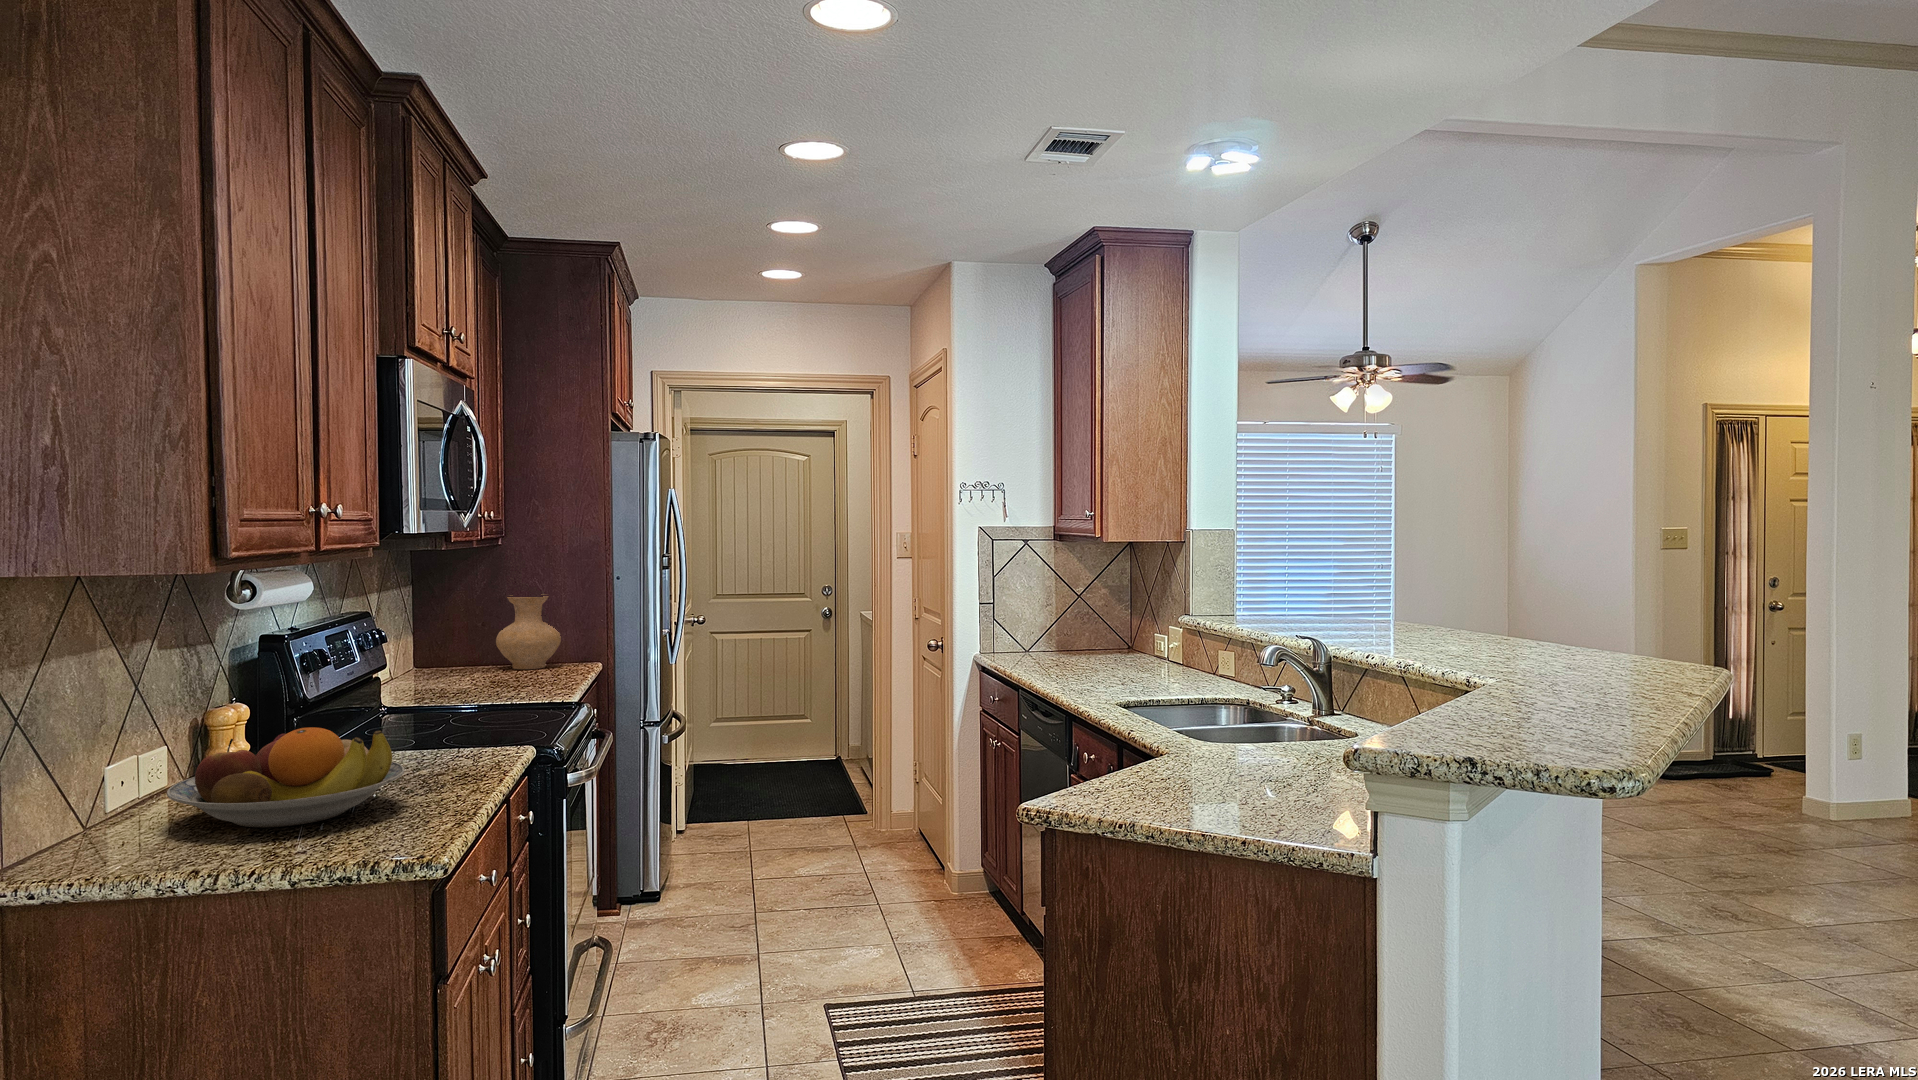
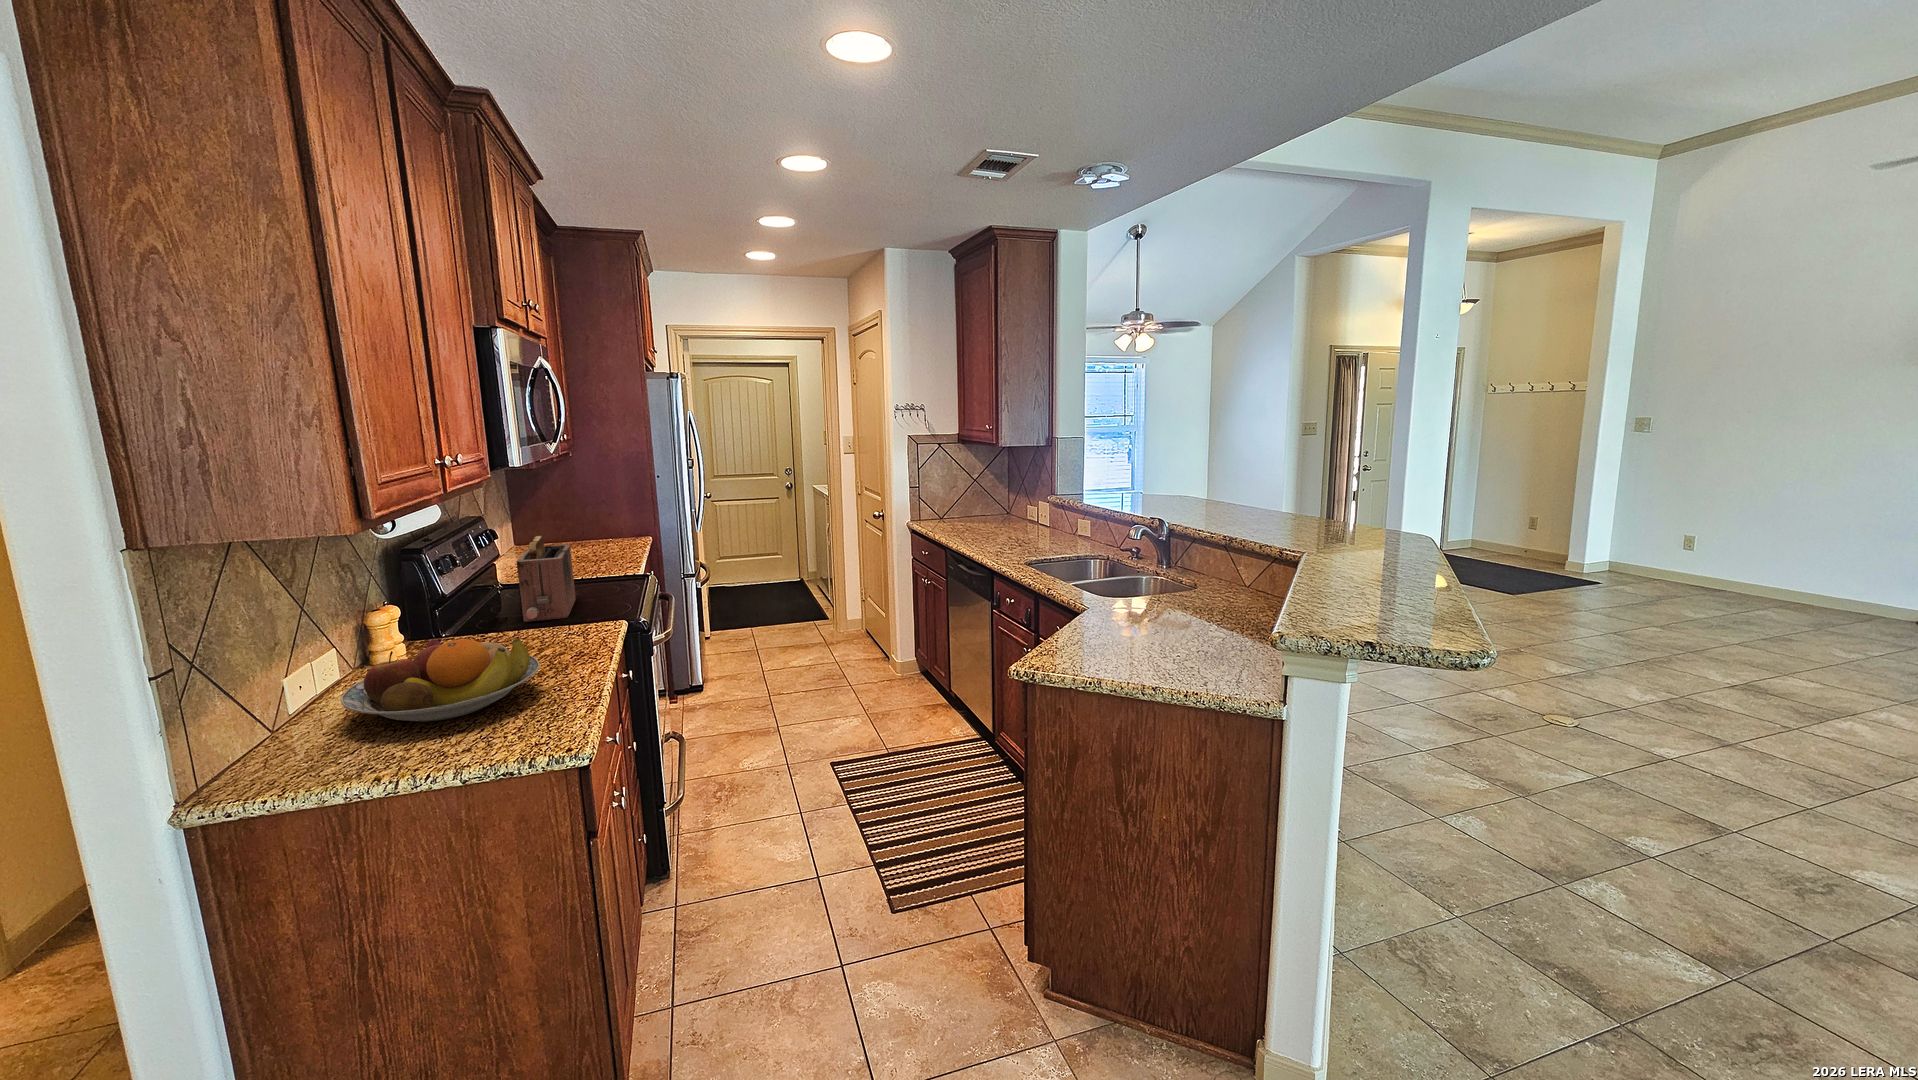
vase: present [496,596,561,669] -> none [575,490,622,544]
toaster: none [401,632,475,744] -> present [517,536,576,622]

